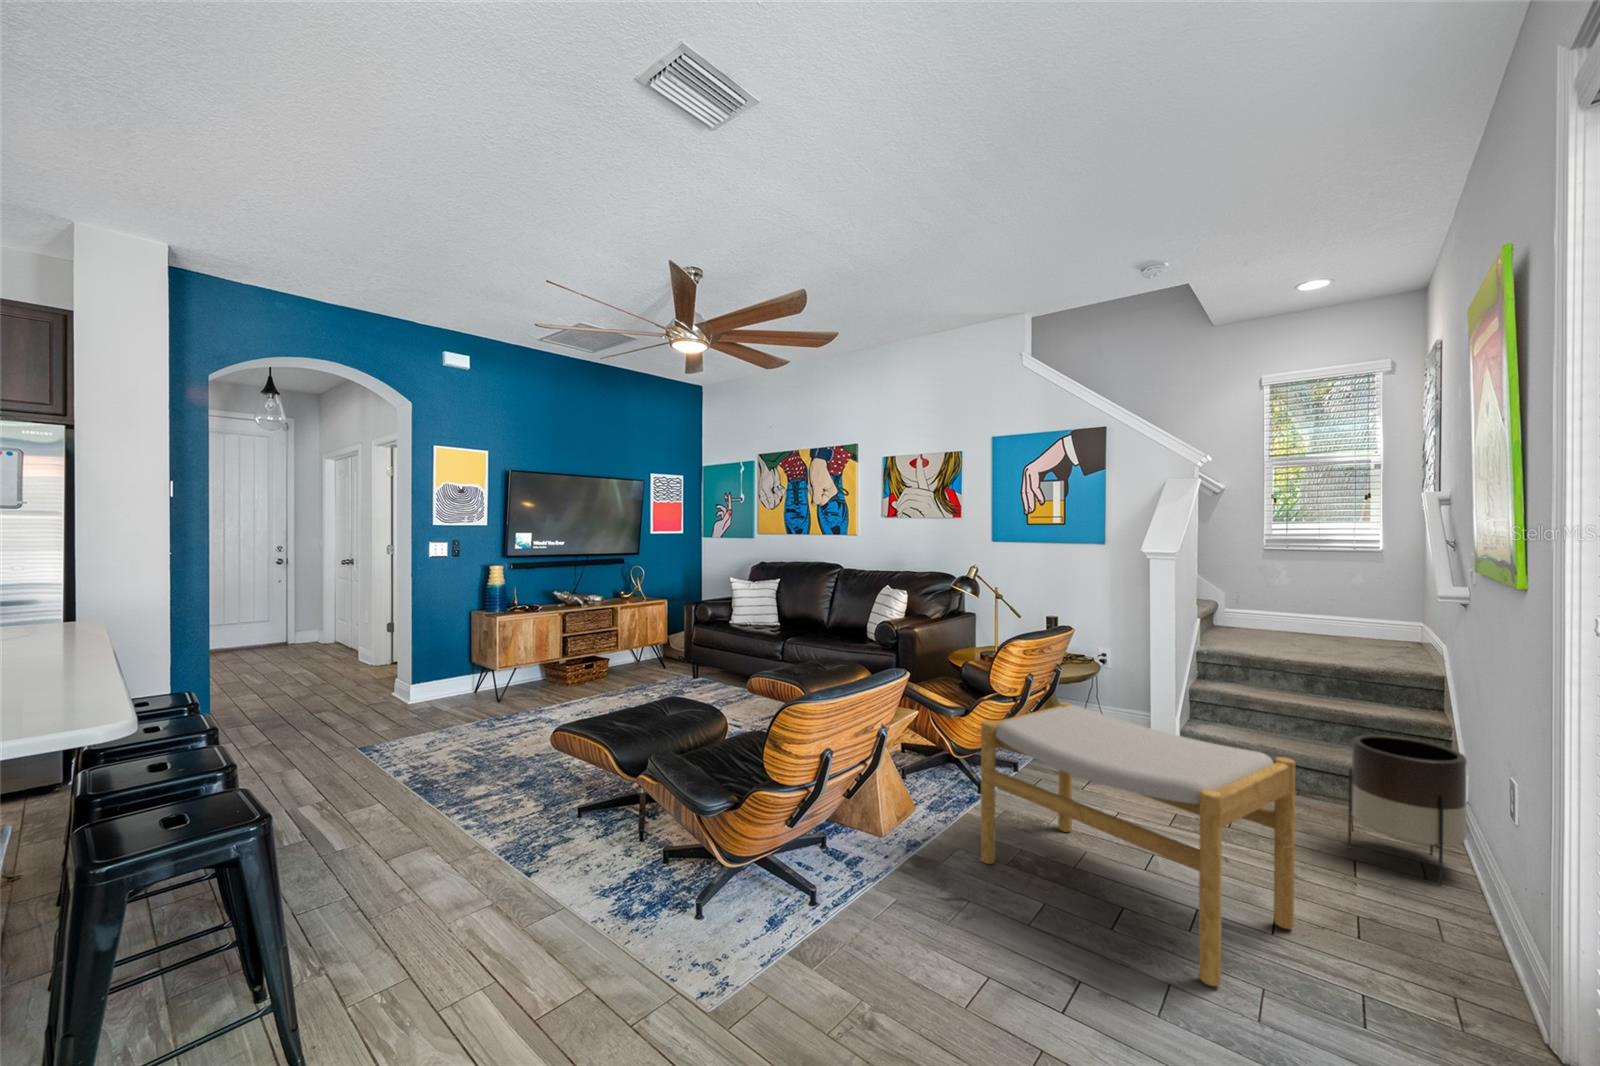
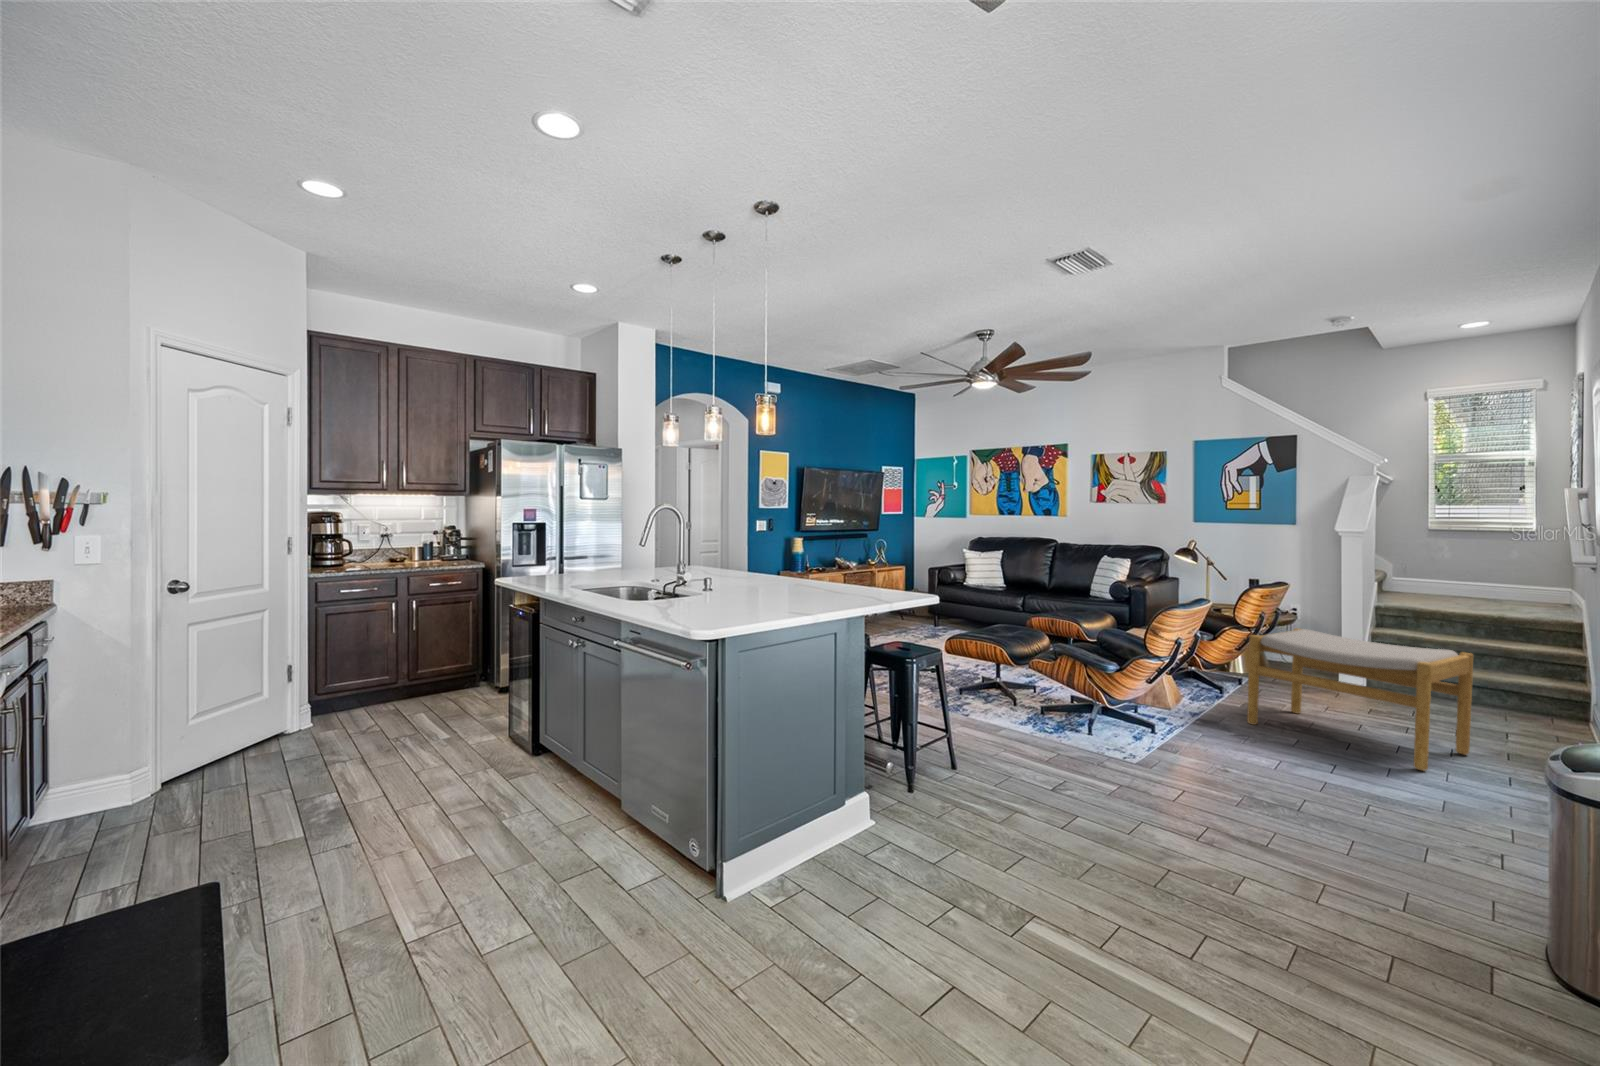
planter: present [1348,735,1467,885] -> none [1503,653,1591,744]

